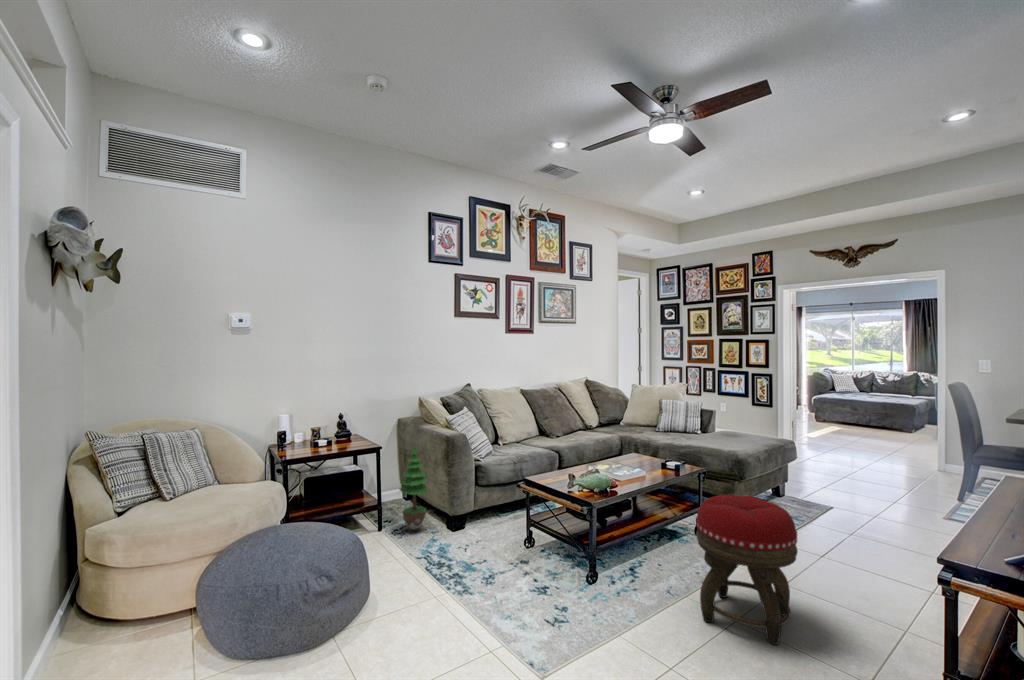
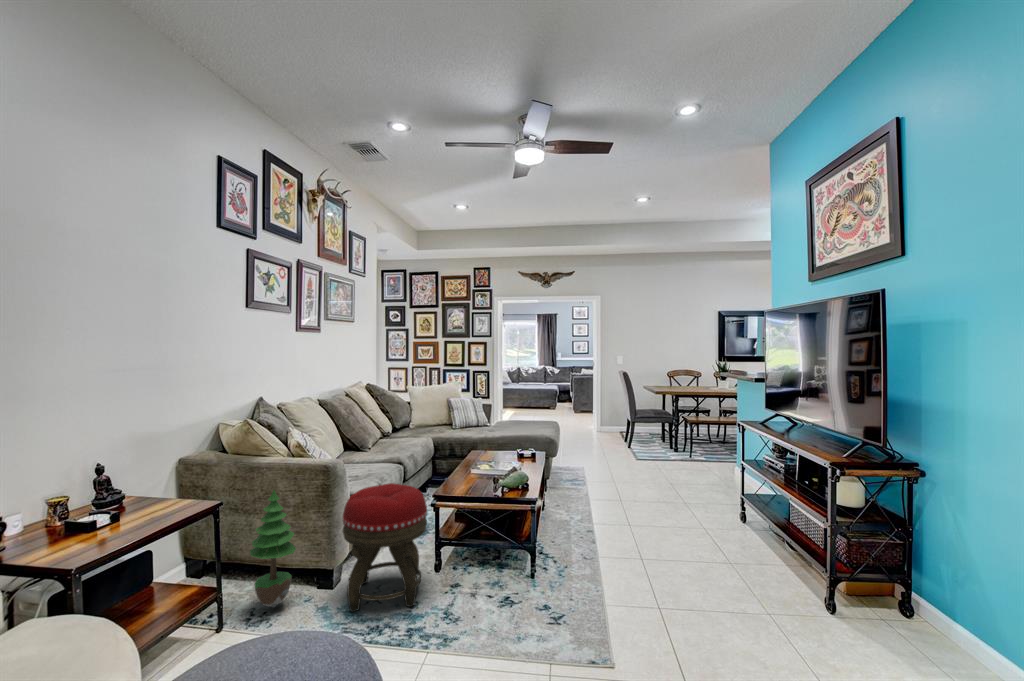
footstool: present [696,495,798,645] -> present [343,483,427,612]

